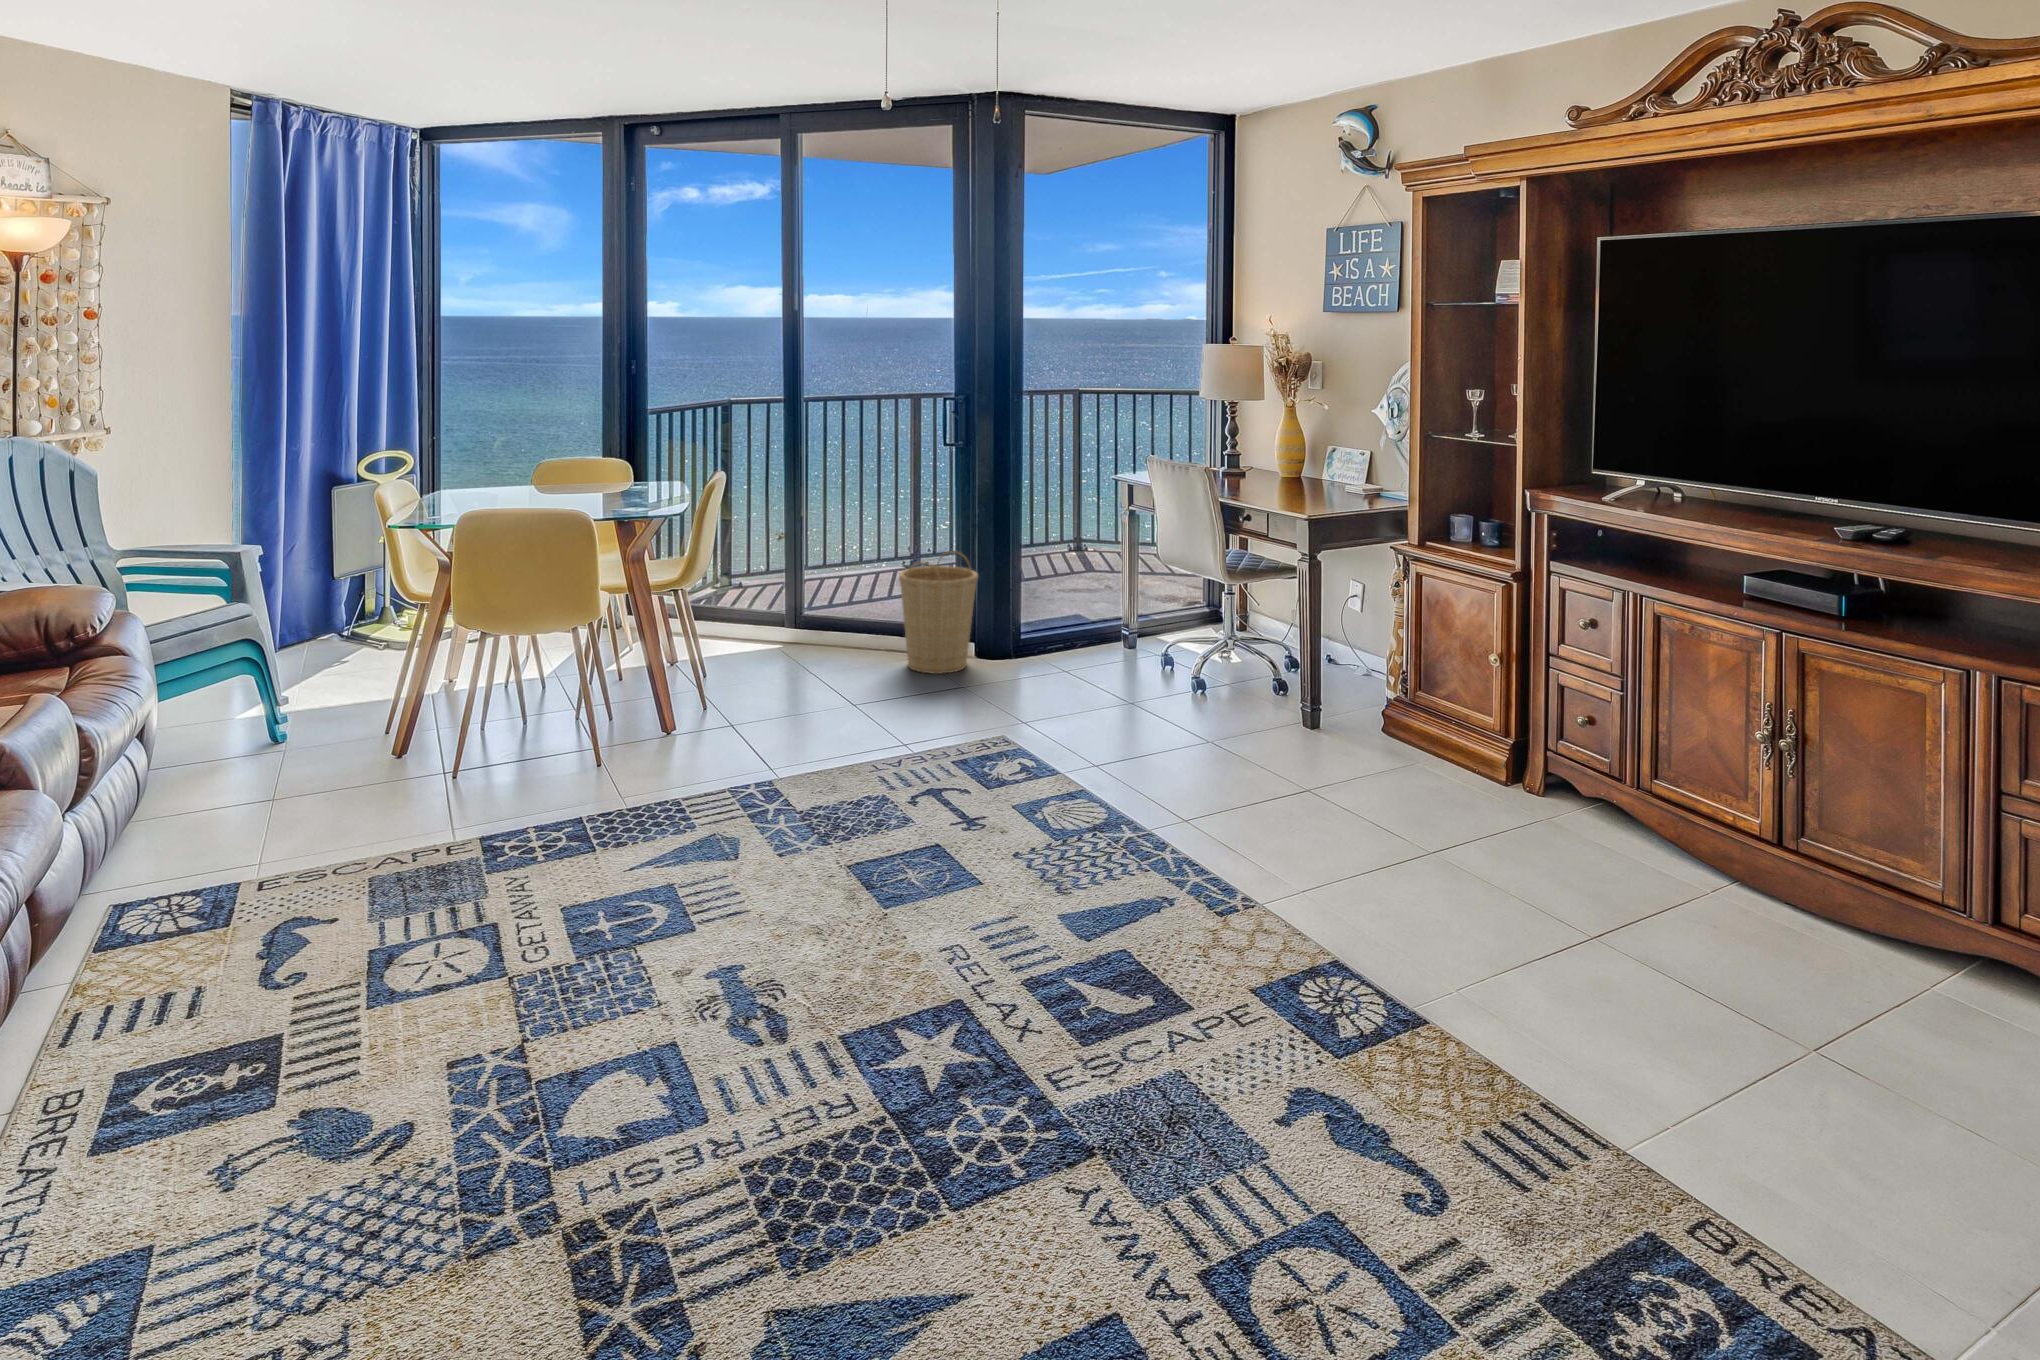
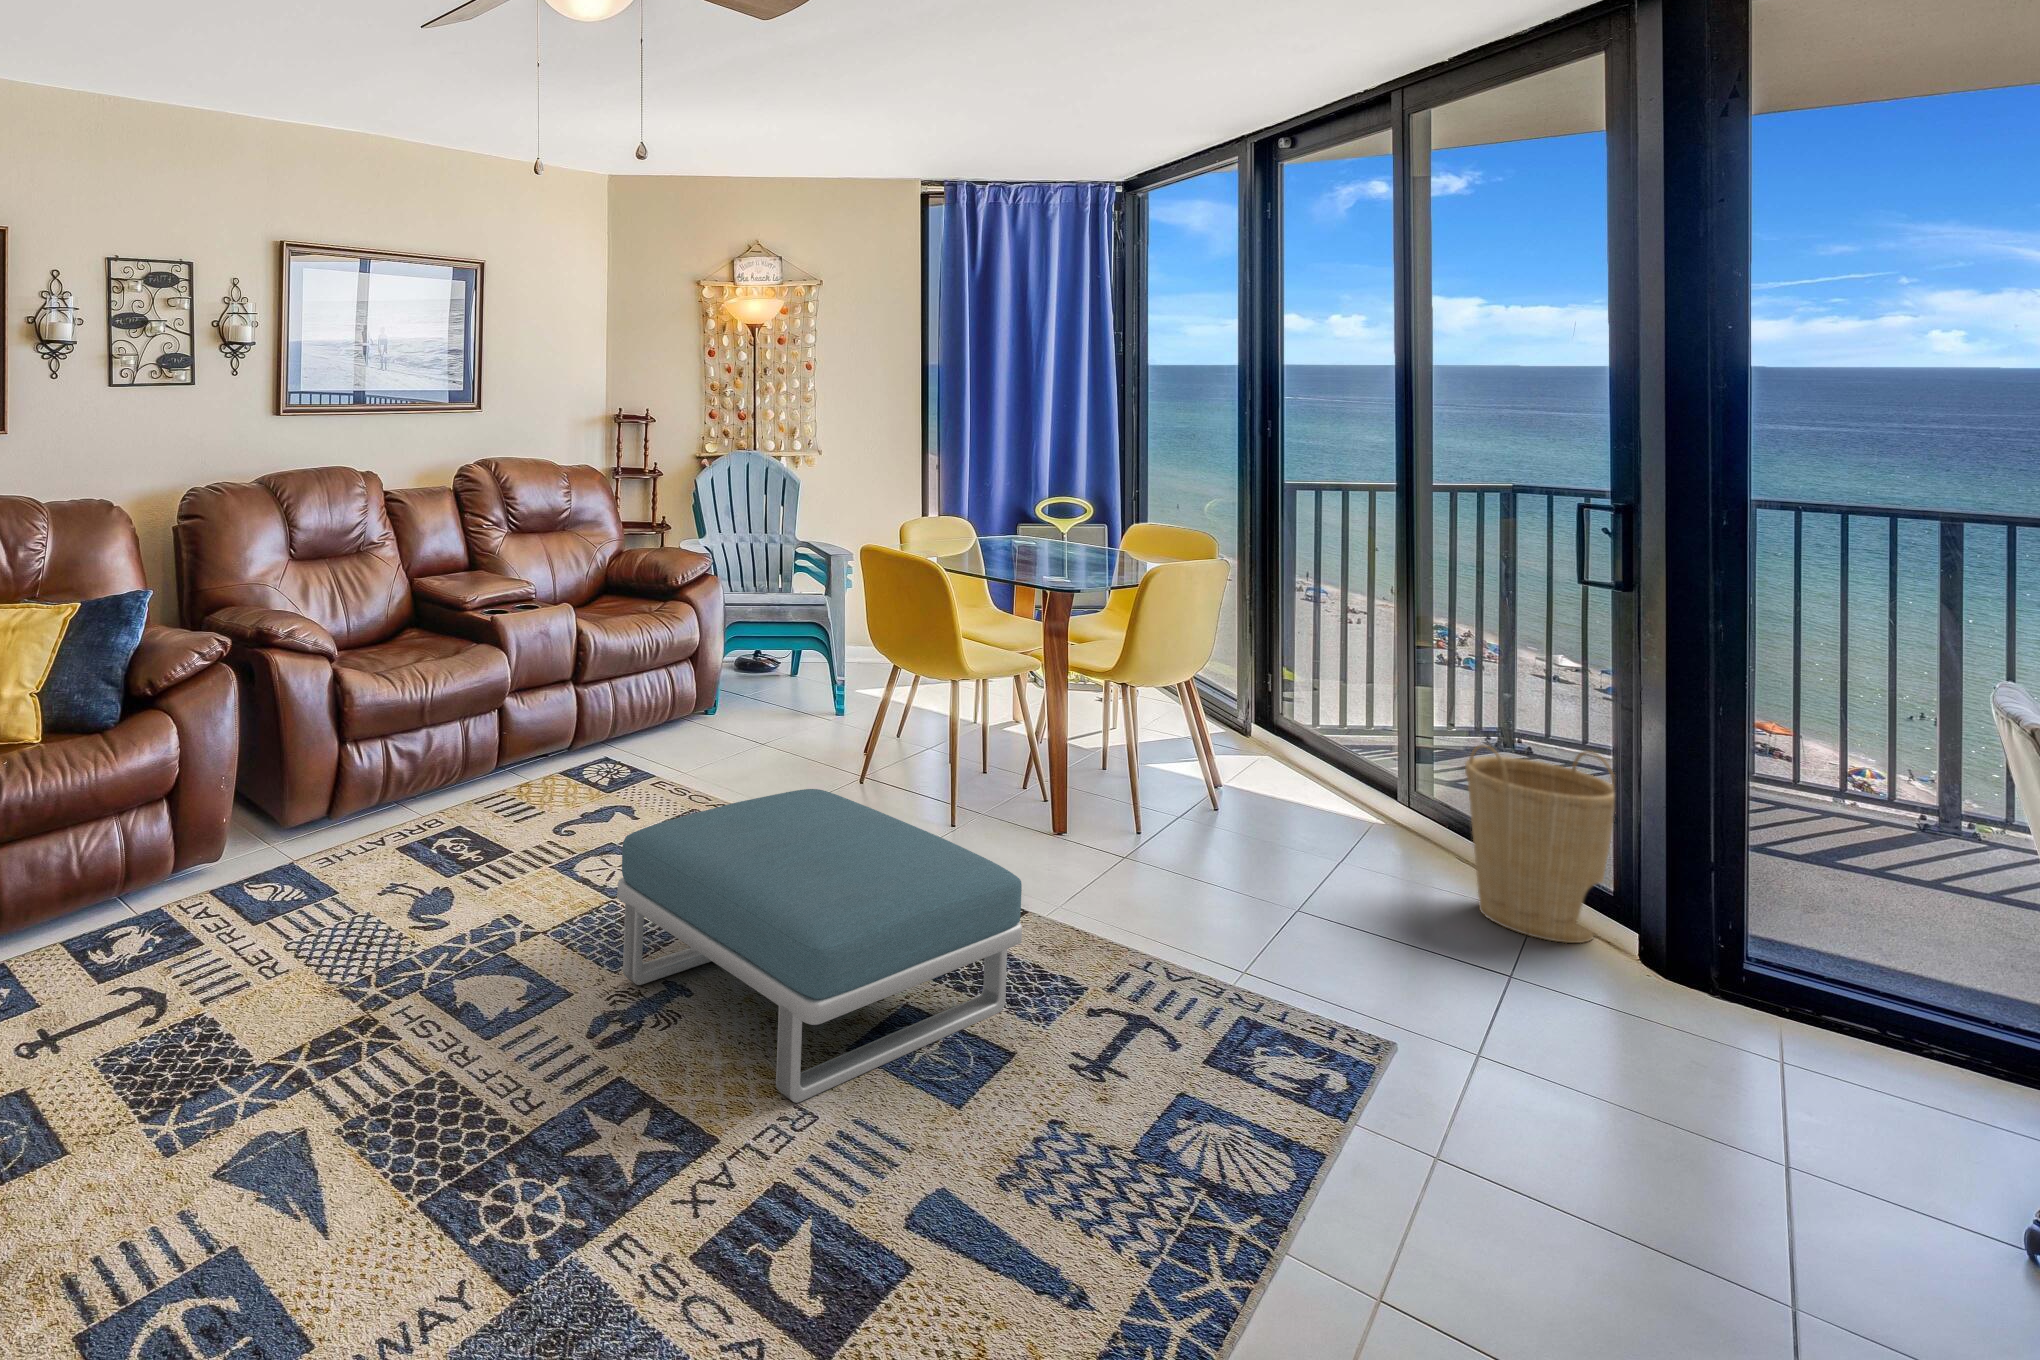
footstool: none [659,728,961,994] -> present [617,789,1022,1103]

